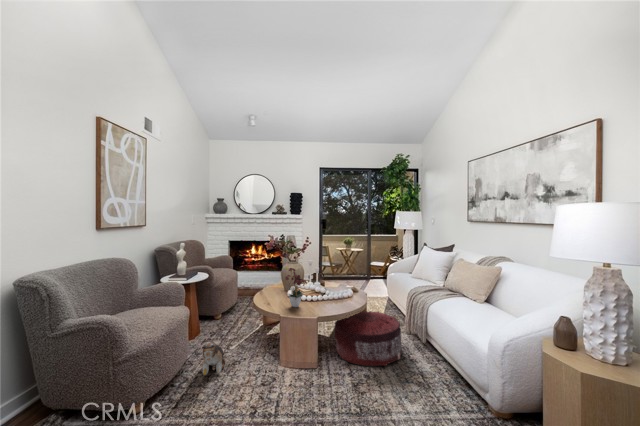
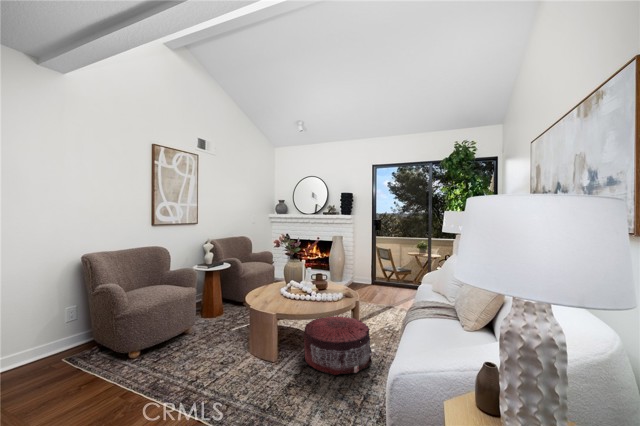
flower arrangement: present [285,268,307,307] -> none [268,264,286,302]
plush toy: present [202,343,225,375] -> none [185,320,219,346]

